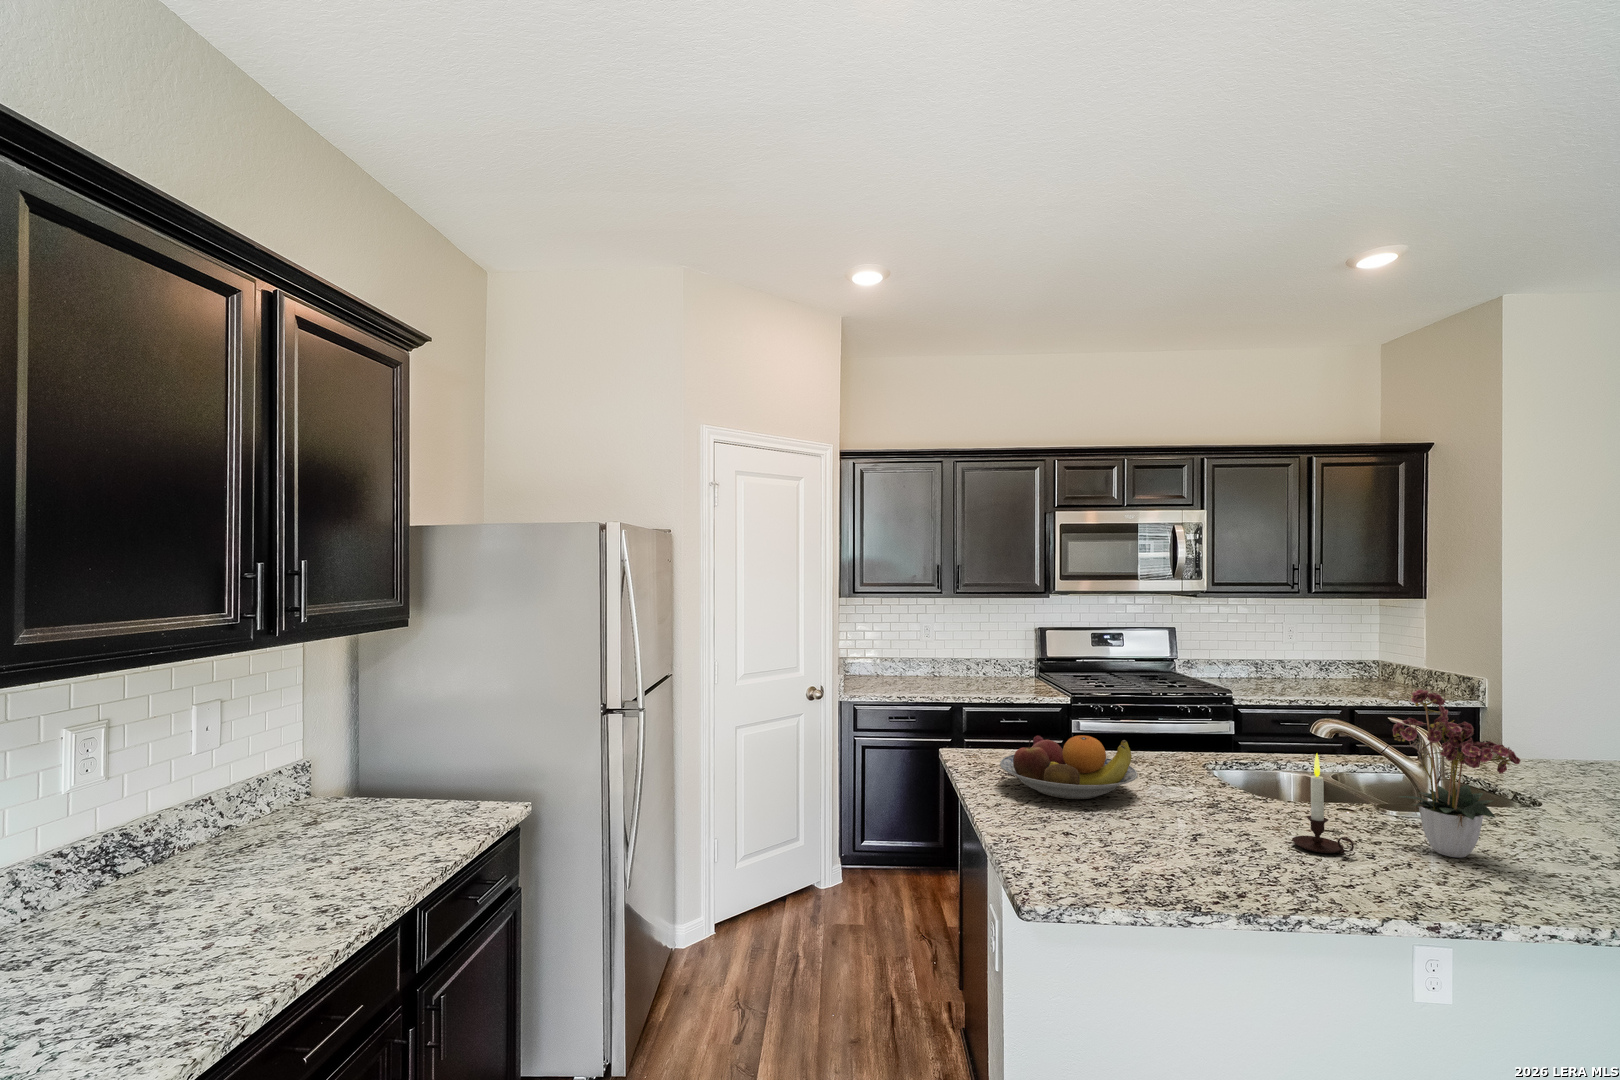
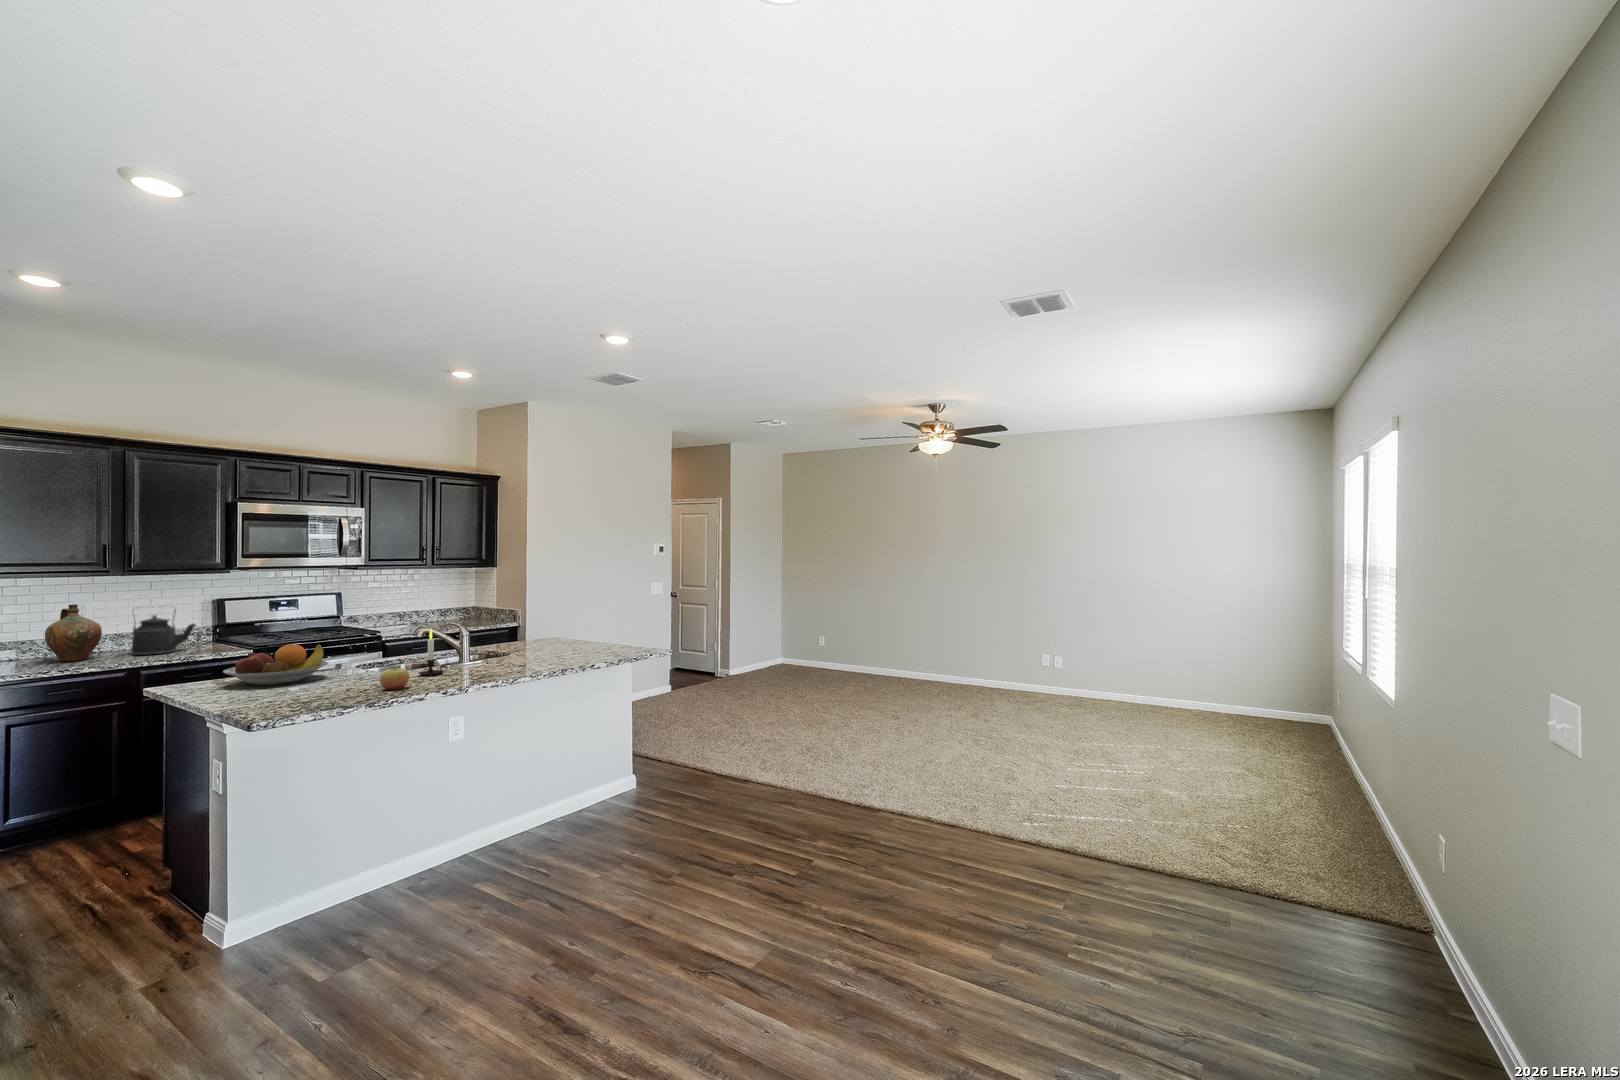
ceramic jug: none [893,626,934,687] -> present [45,604,102,661]
kettle: none [959,633,1017,690] -> present [131,608,196,655]
flower arrangement: present [1392,689,1521,858] -> none [463,590,519,667]
apple: none [1215,840,1275,889] -> present [380,668,409,689]

